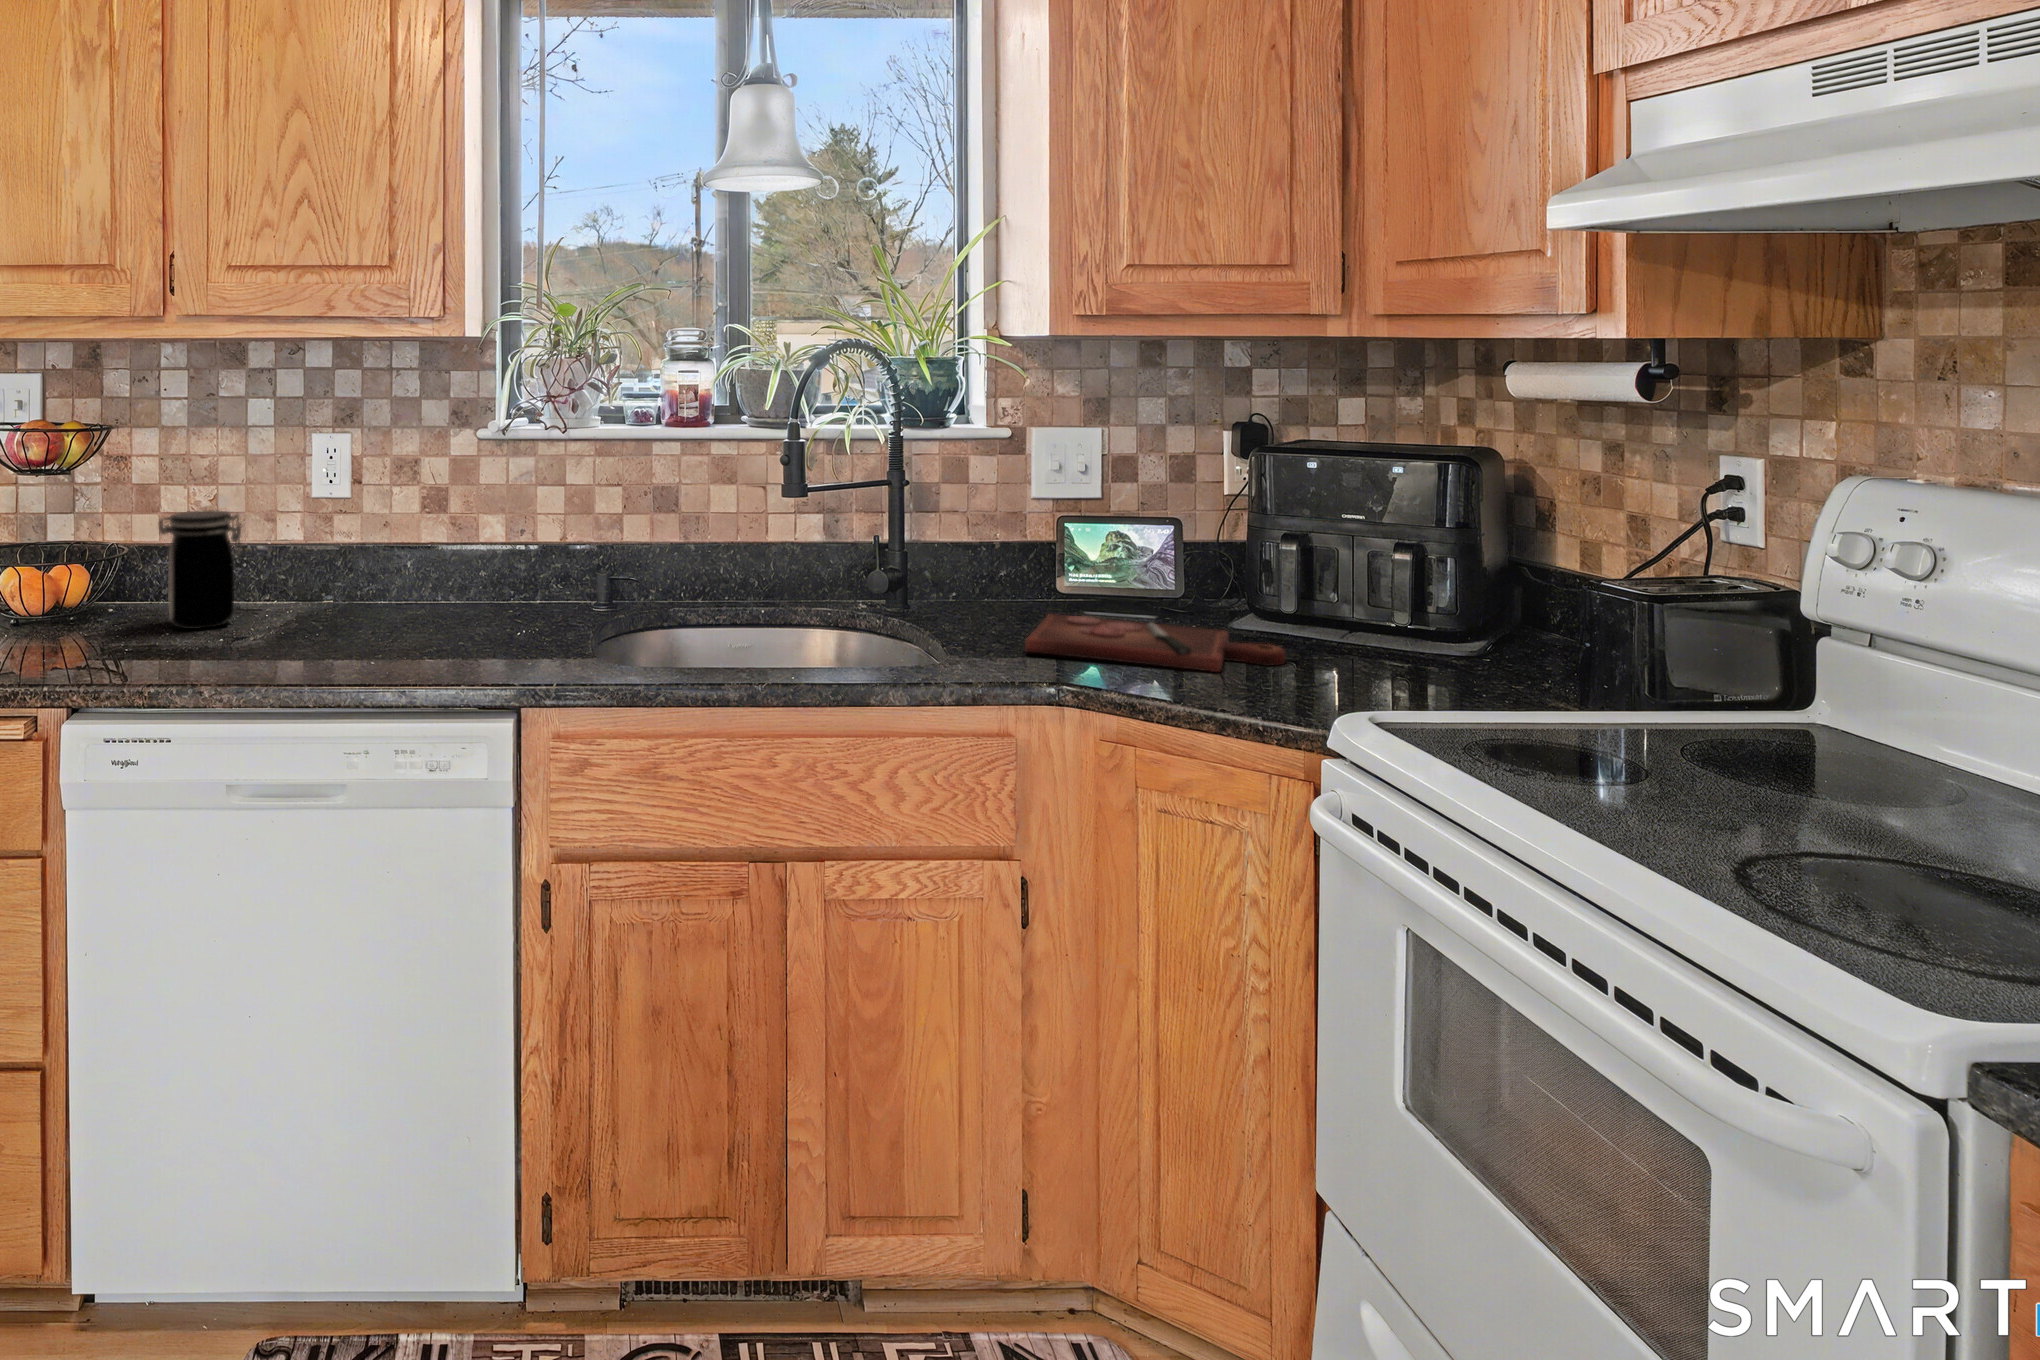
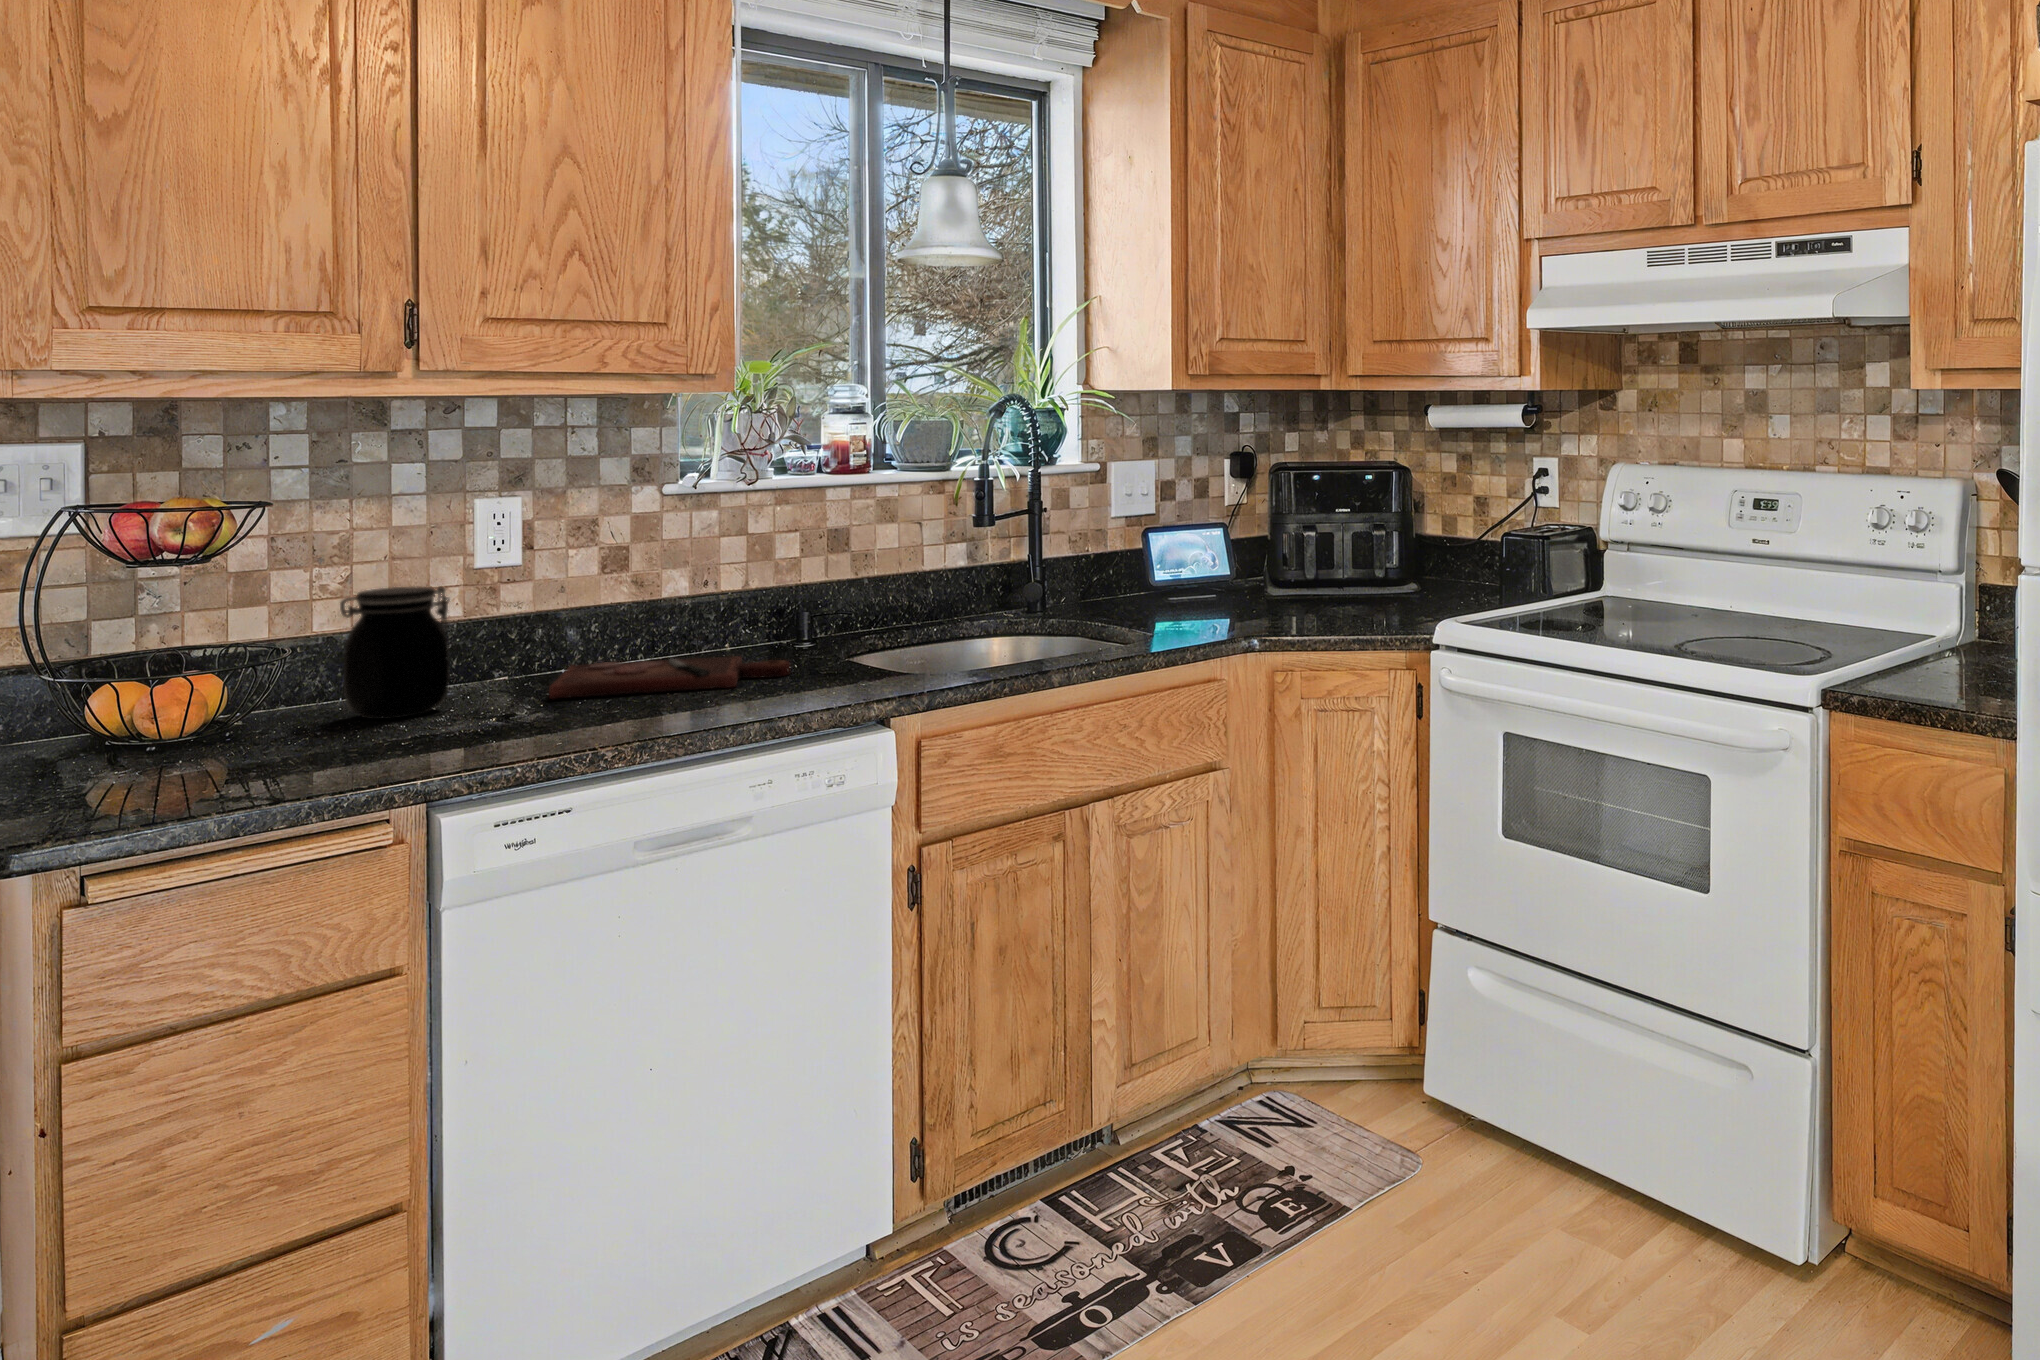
cutting board: present [1026,614,1285,672] -> present [549,656,790,699]

